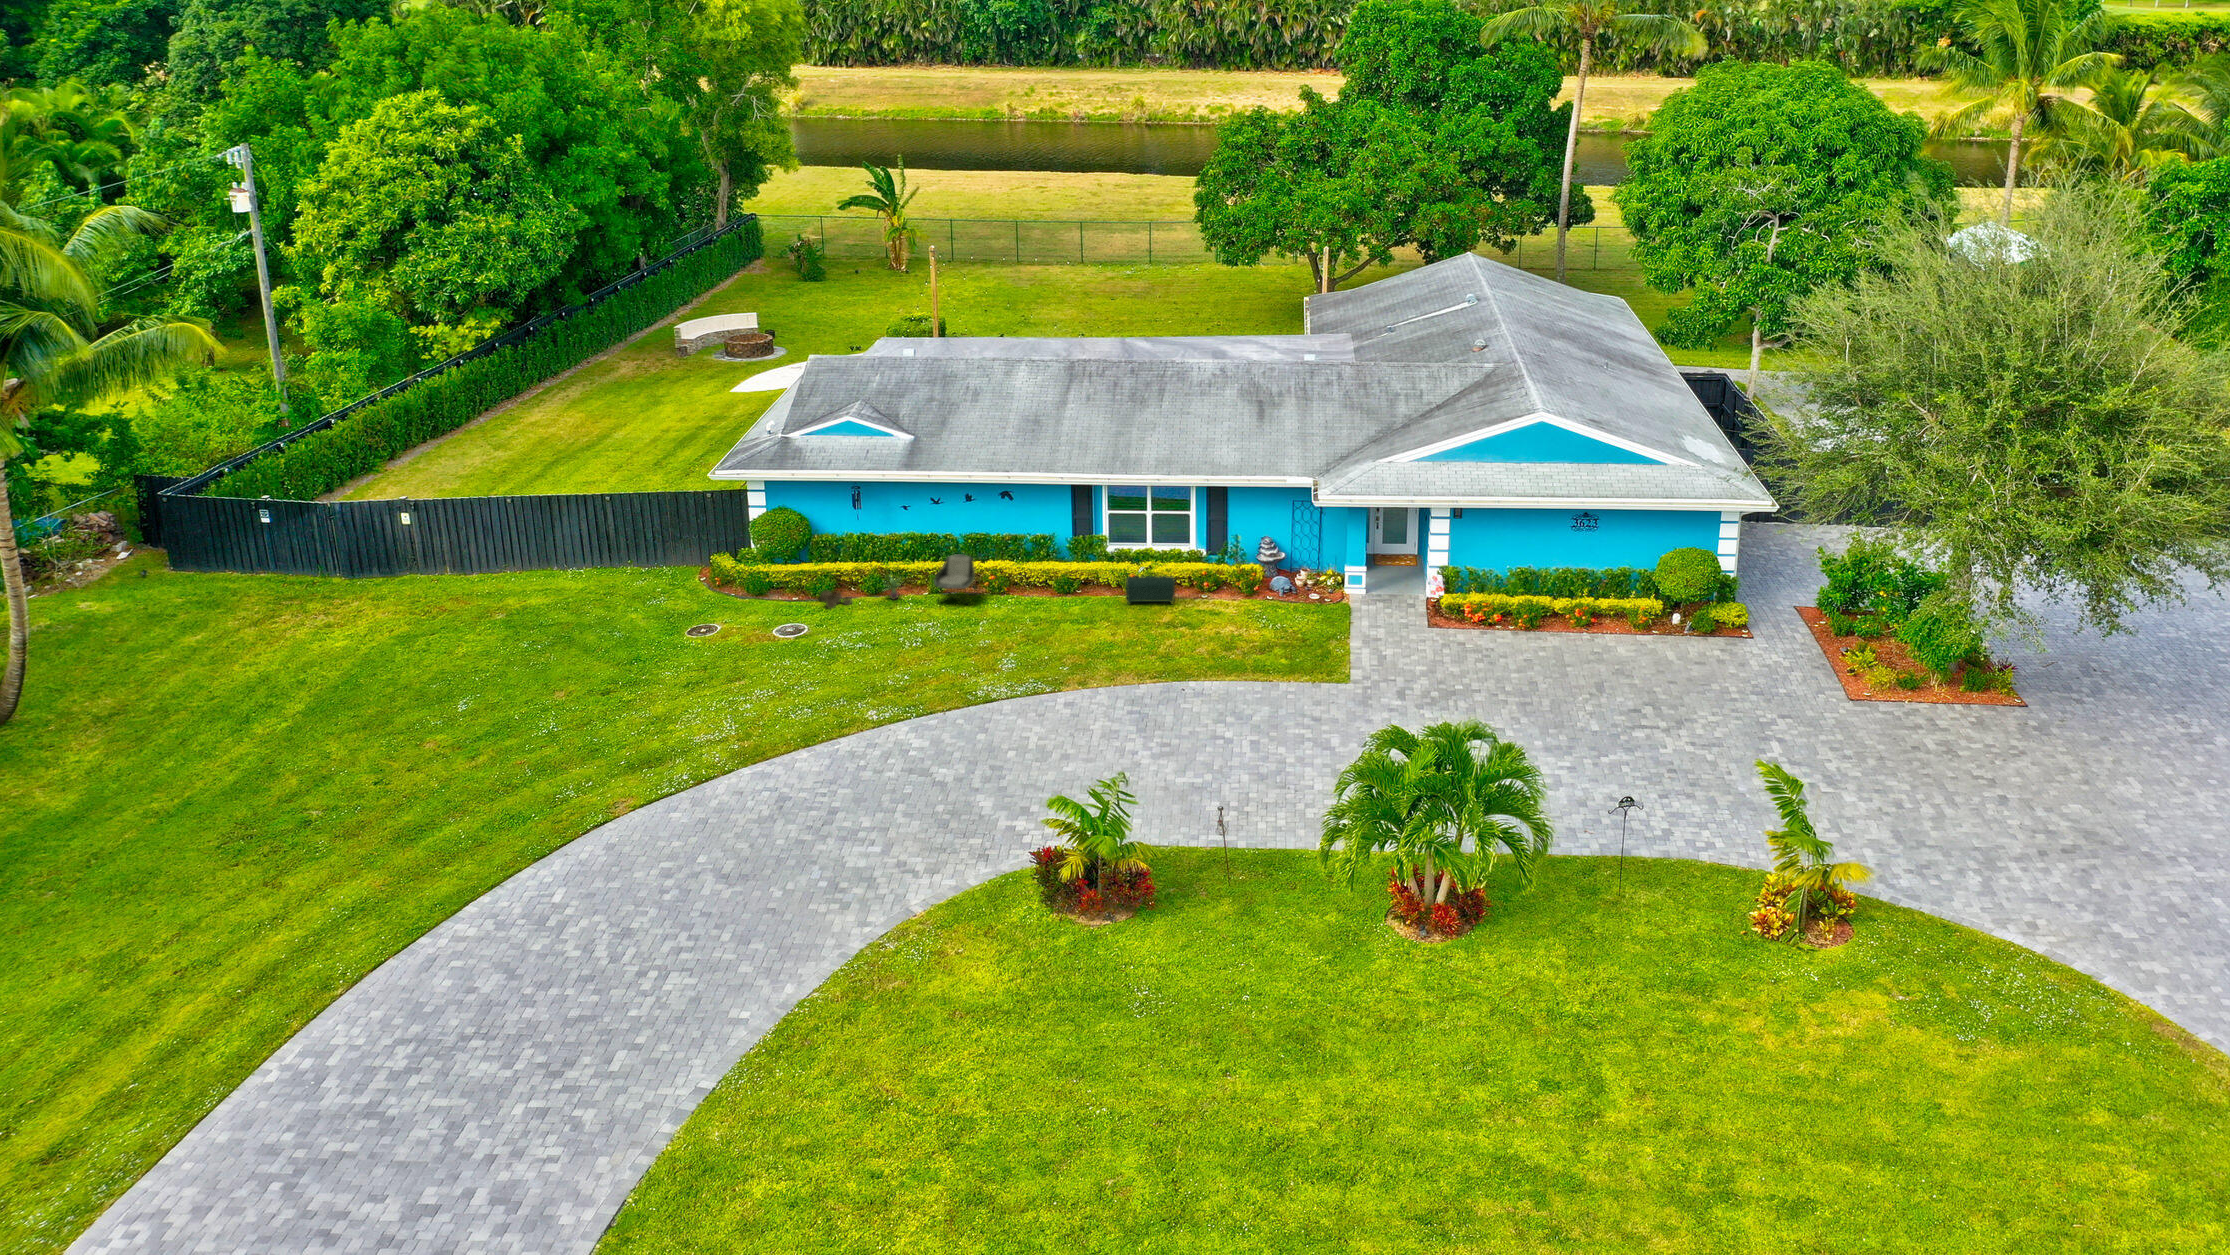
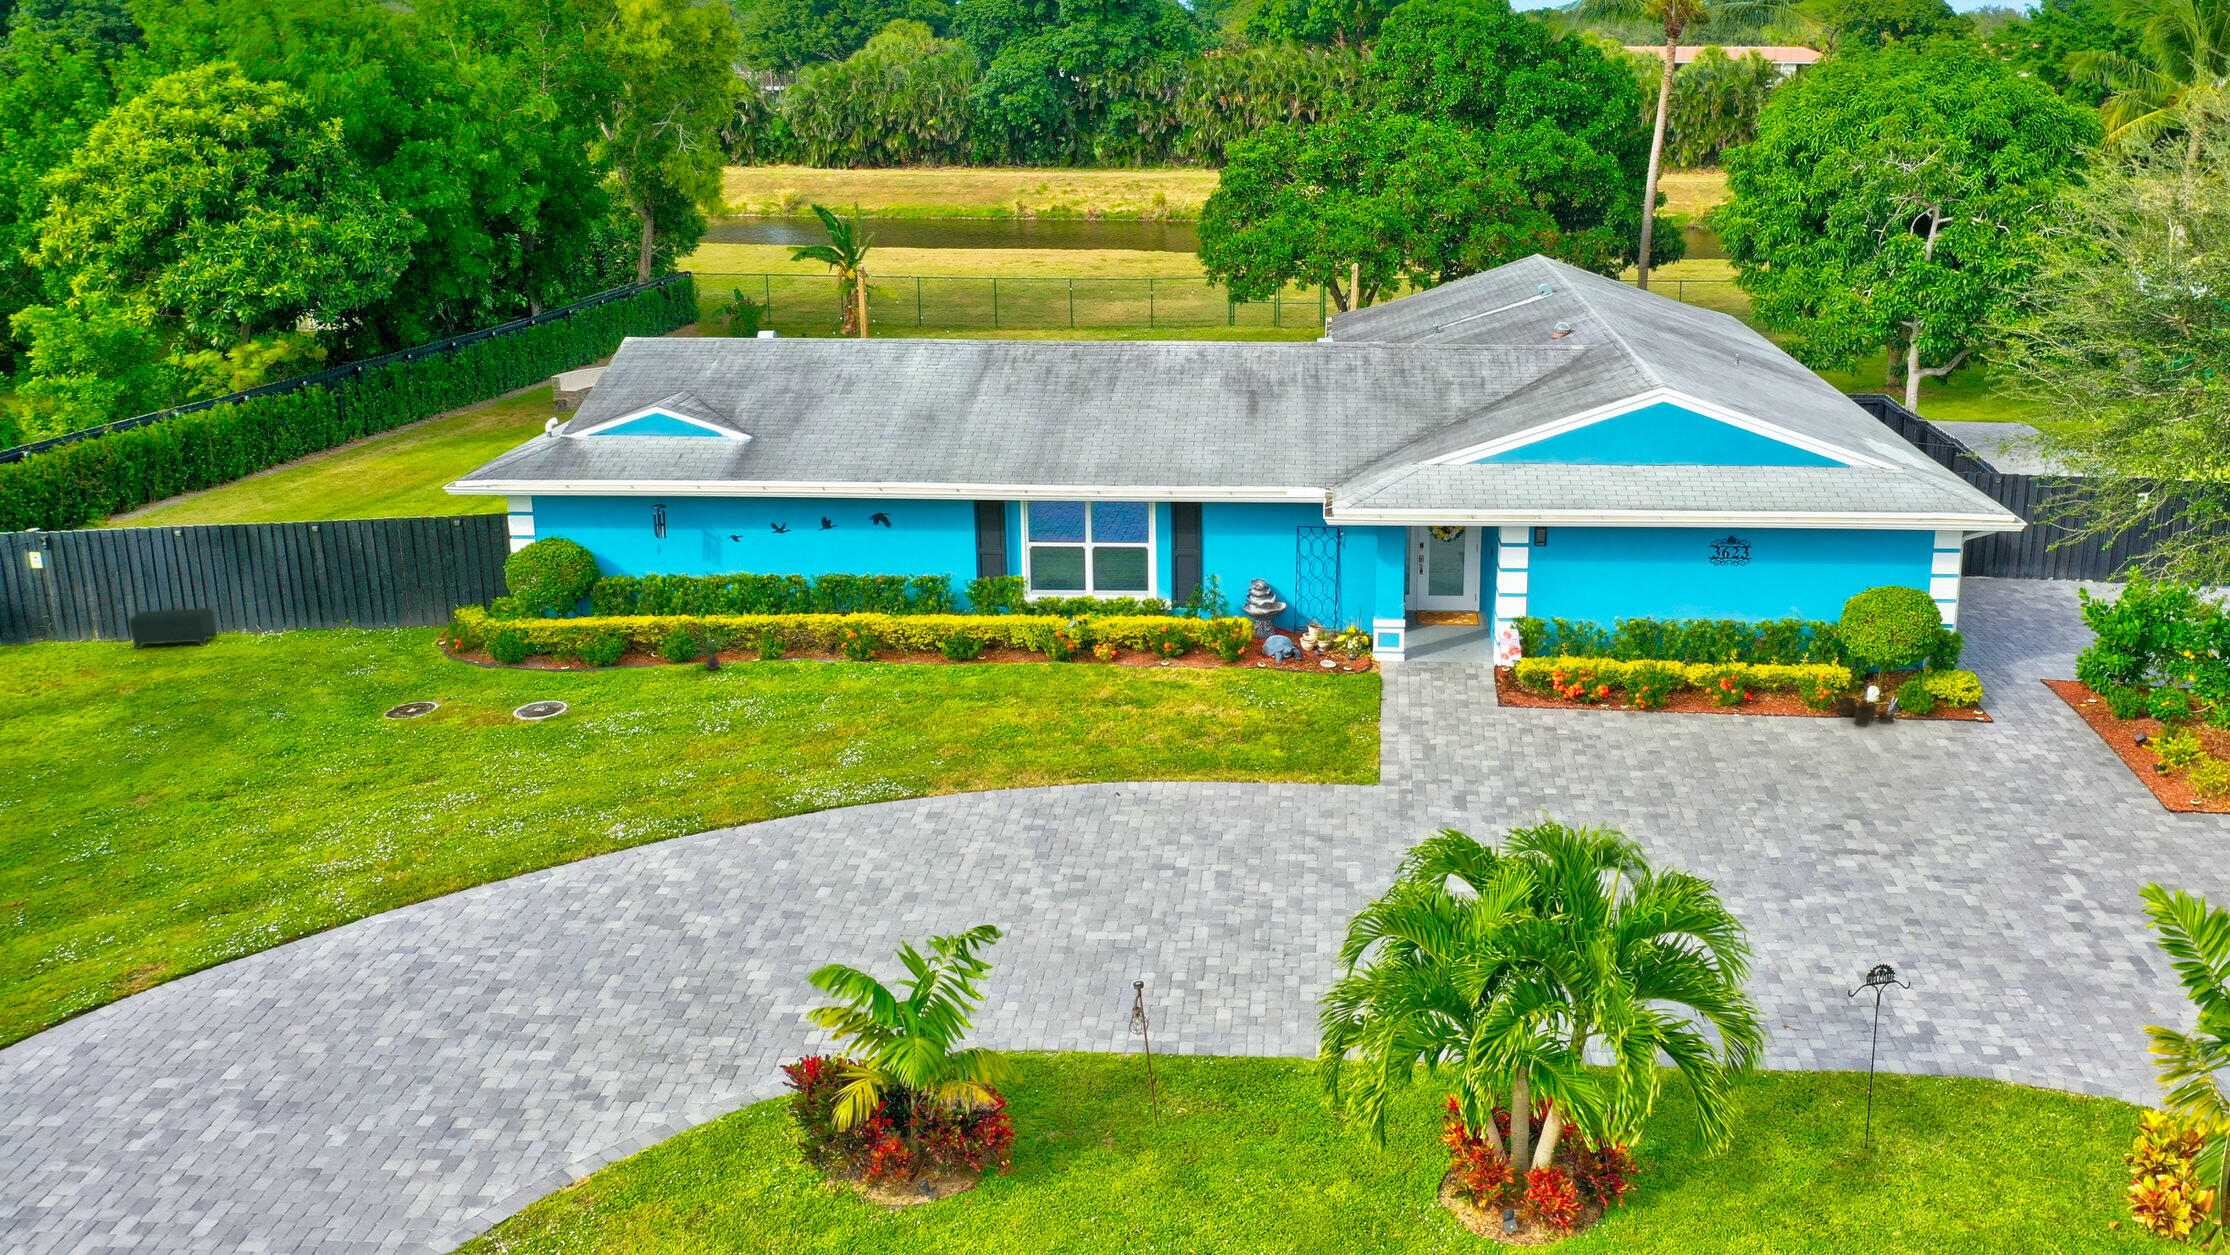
lounge chair: present [934,554,977,602] -> none [768,604,836,677]
bench: present [1126,576,1175,604] -> present [130,608,217,649]
woven basket: present [820,590,852,608] -> present [1837,697,1894,726]

